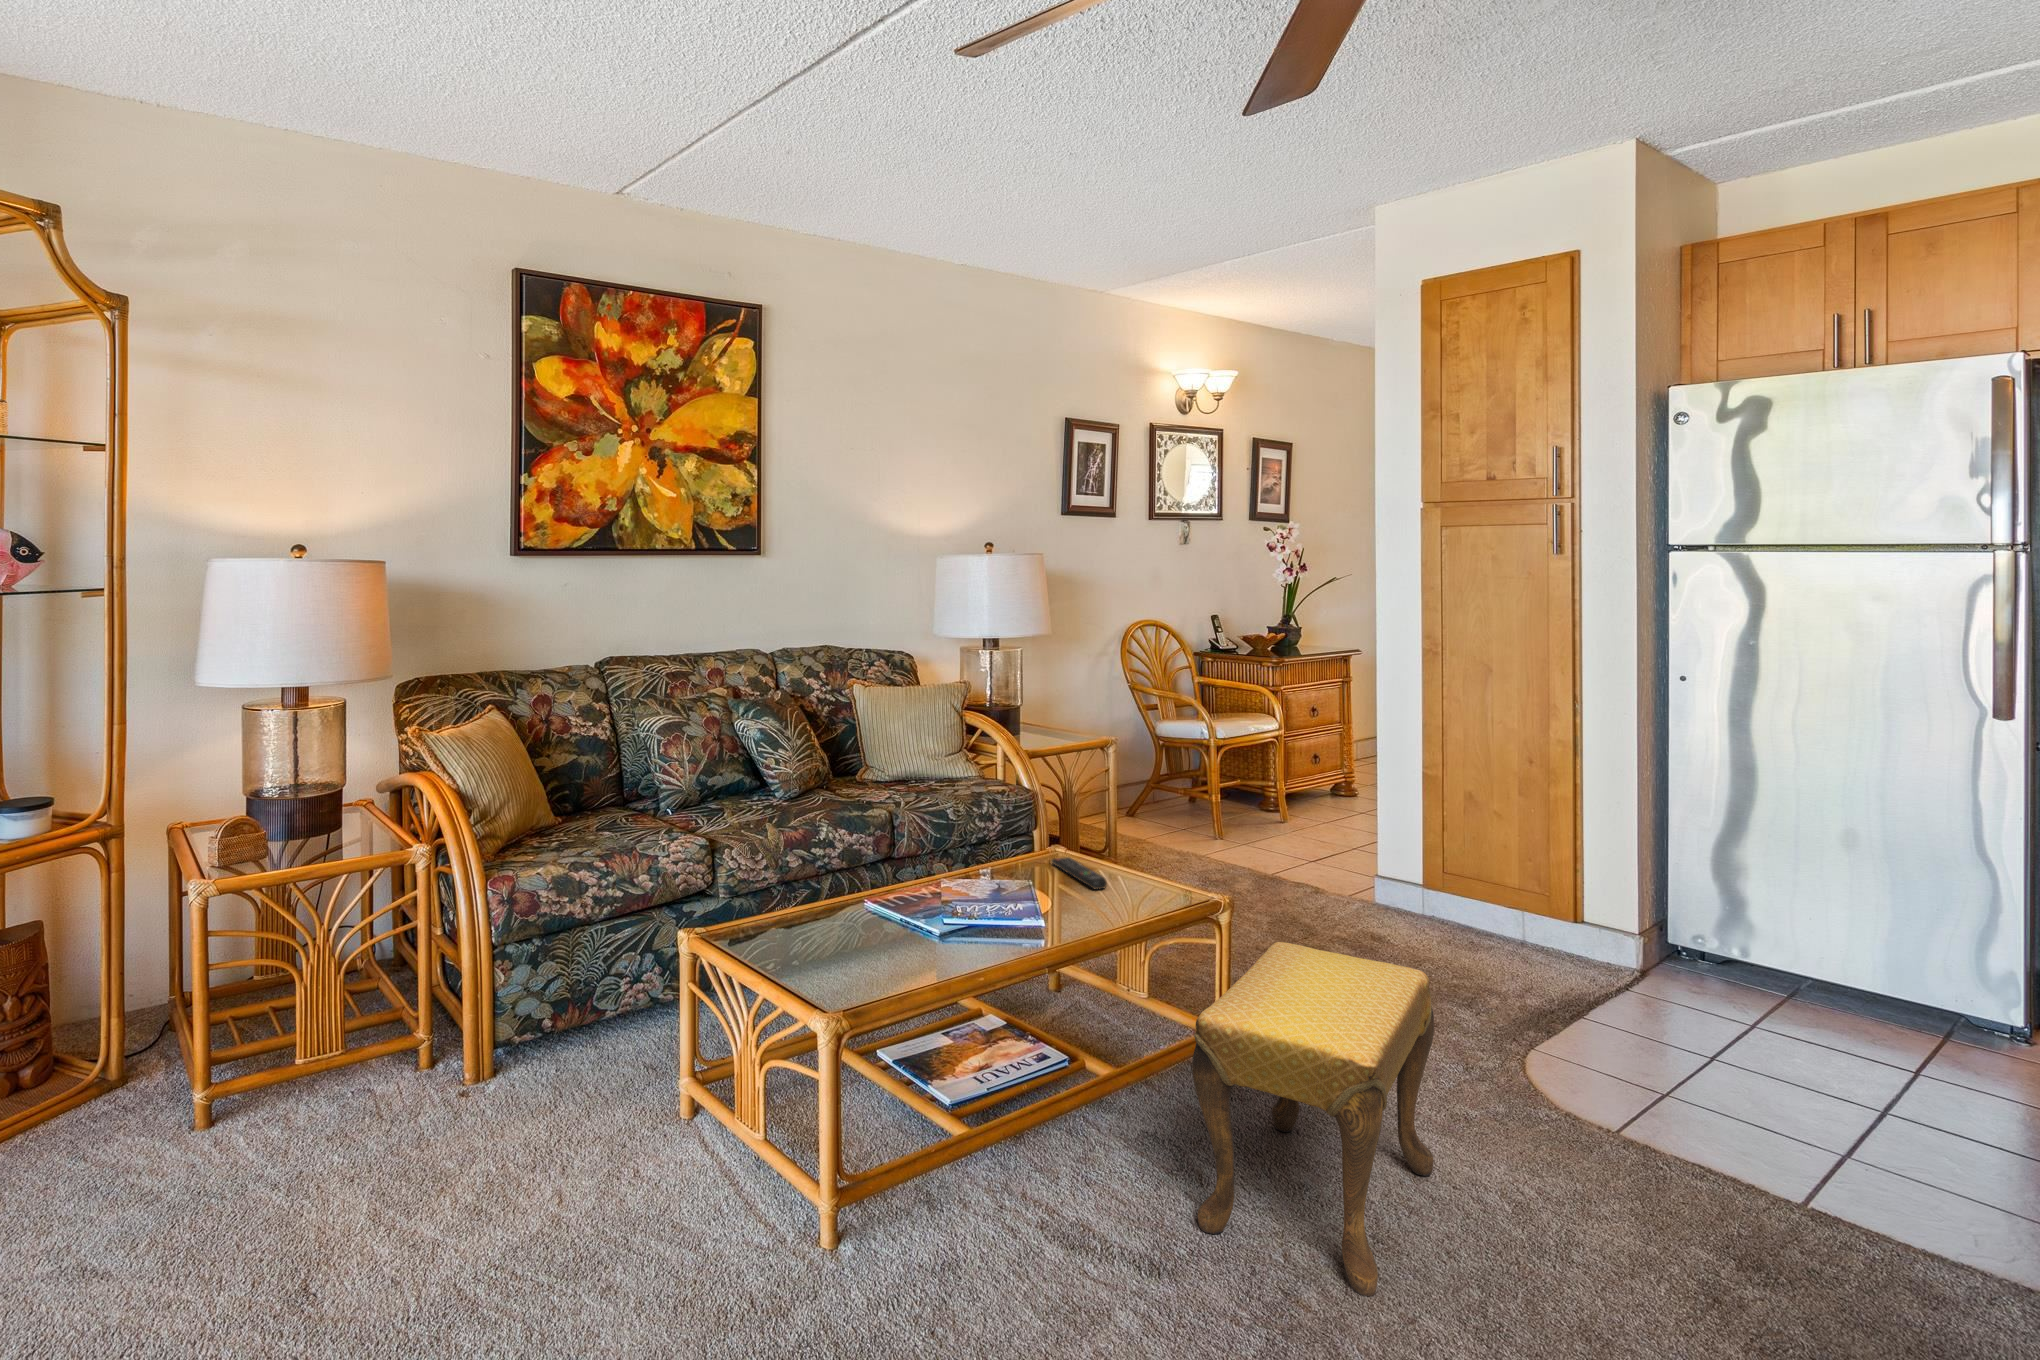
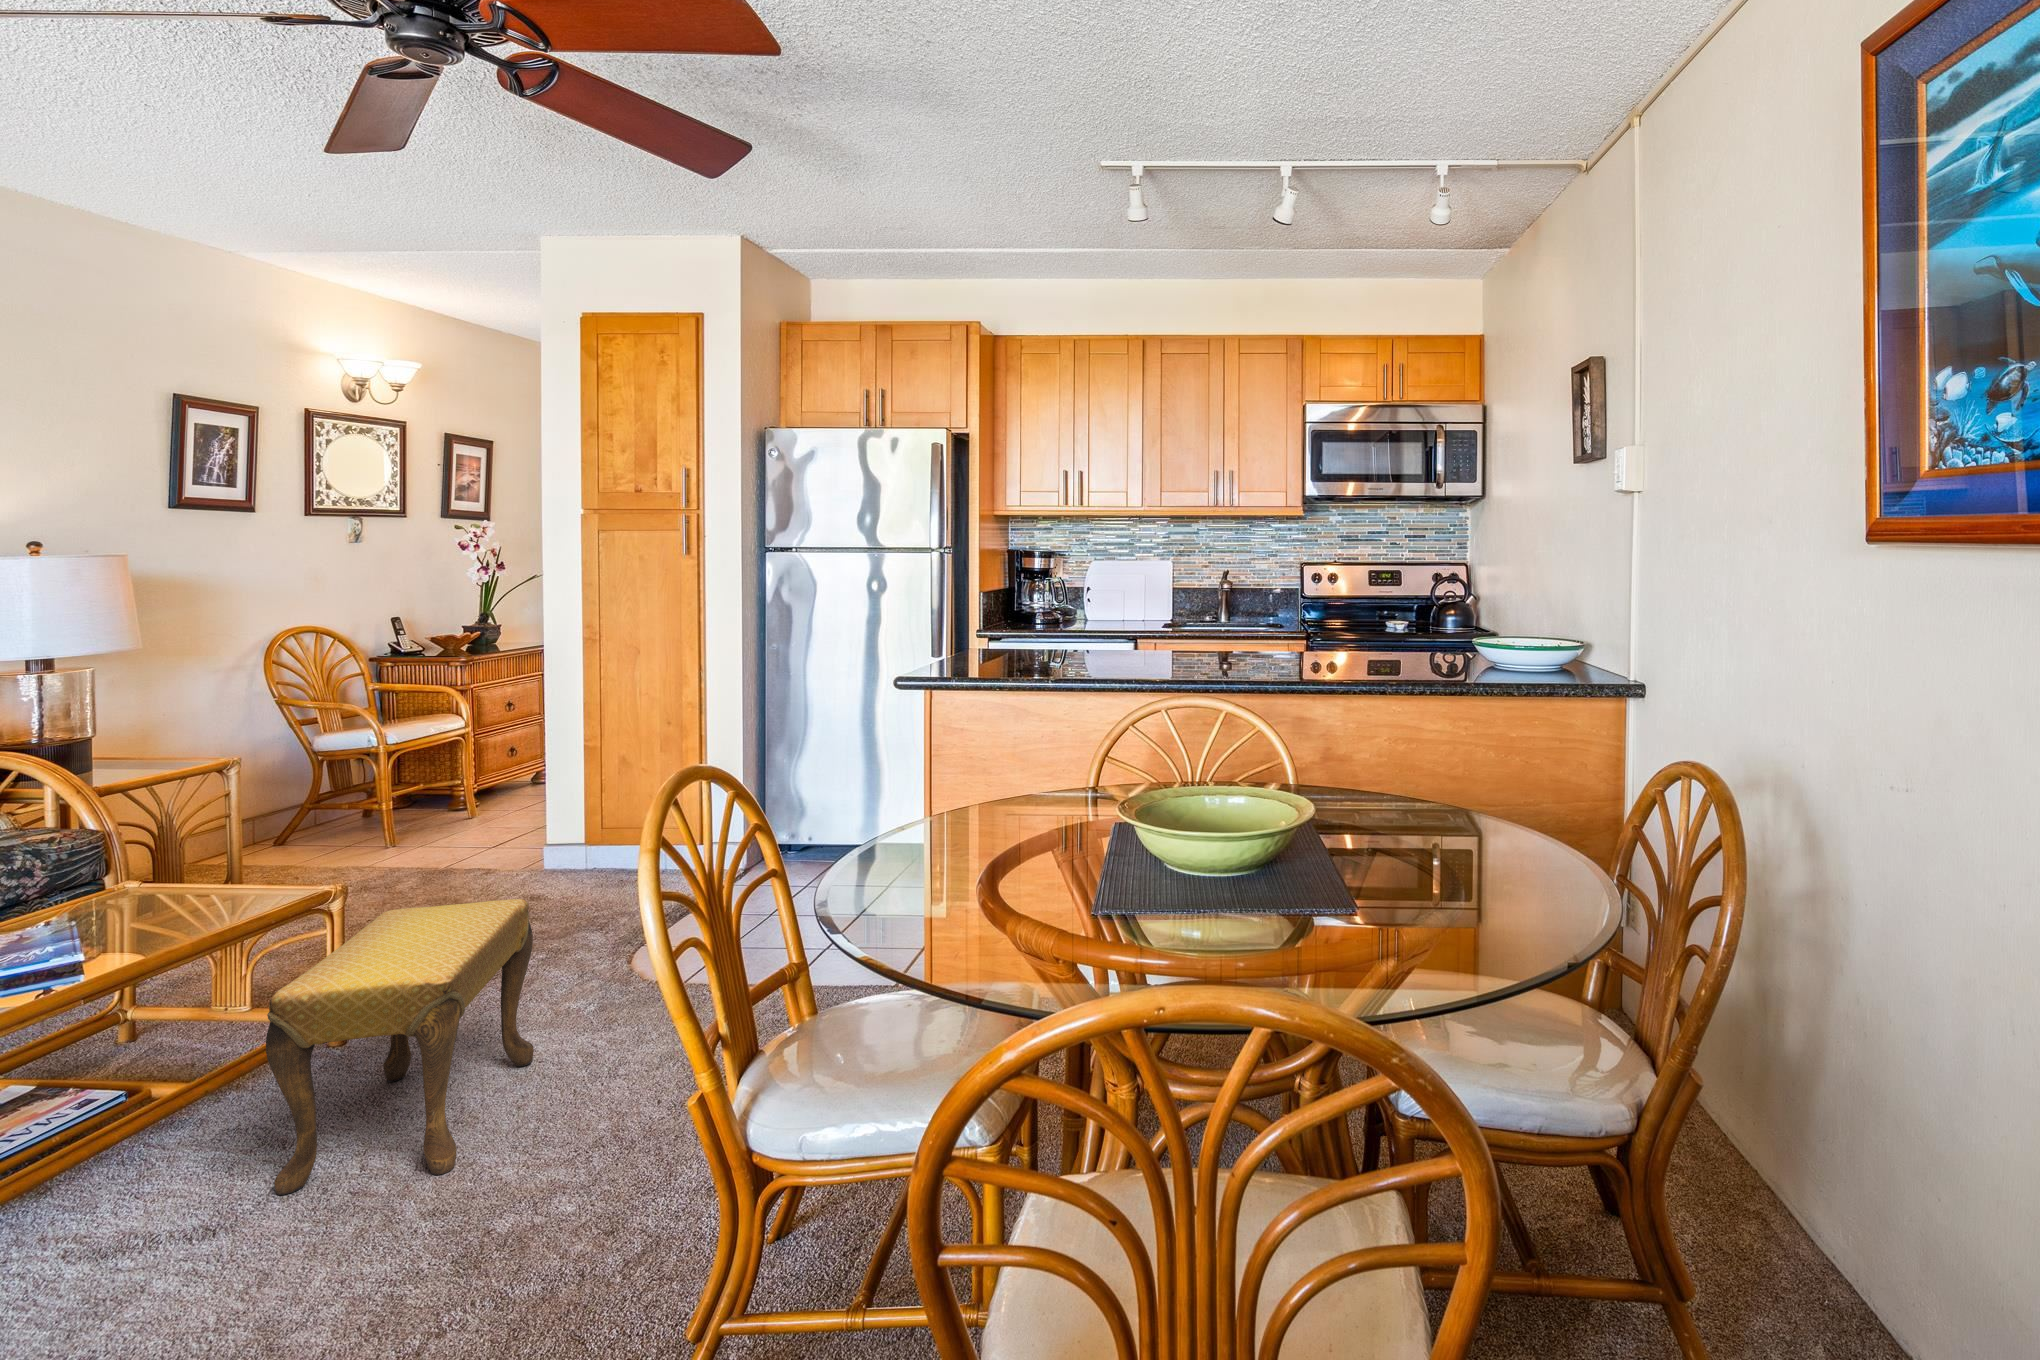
remote control: present [1051,857,1107,889] -> none [111,891,191,916]

